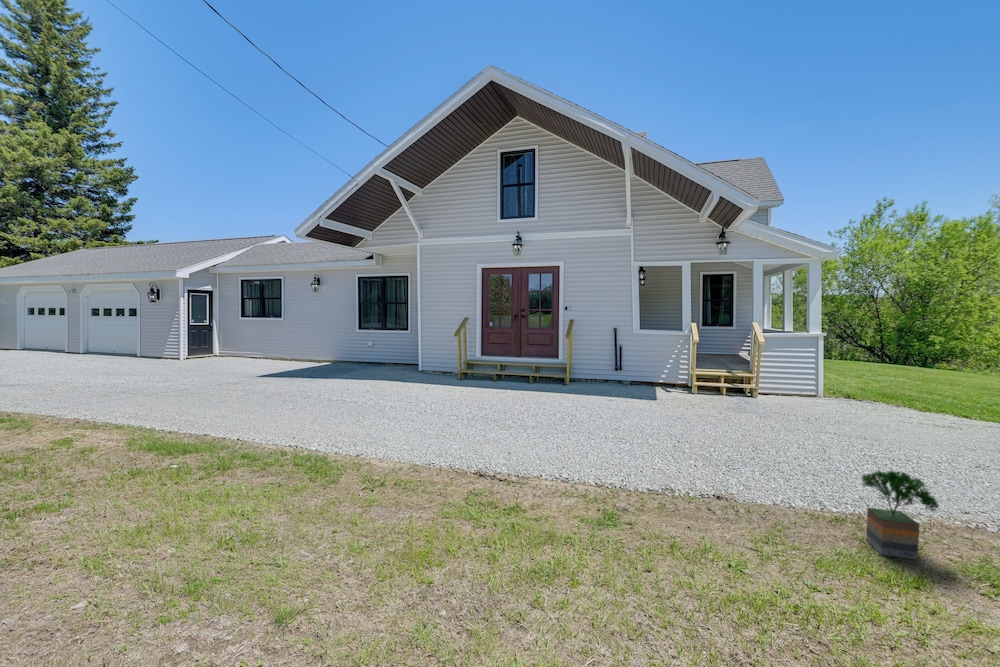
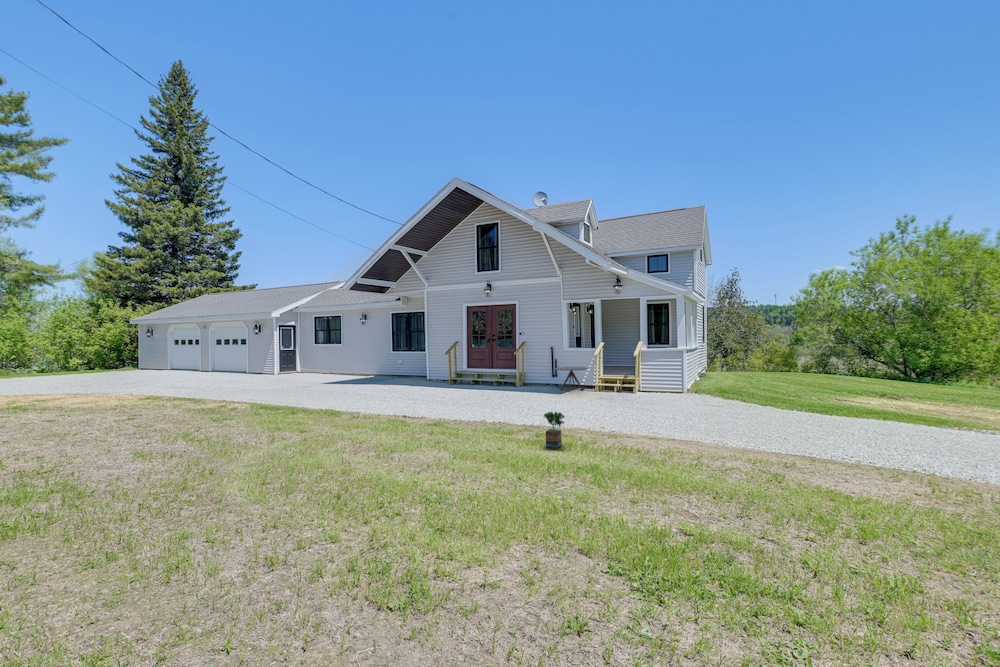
round table: none [624,358,674,395] -> present [555,367,588,392]

